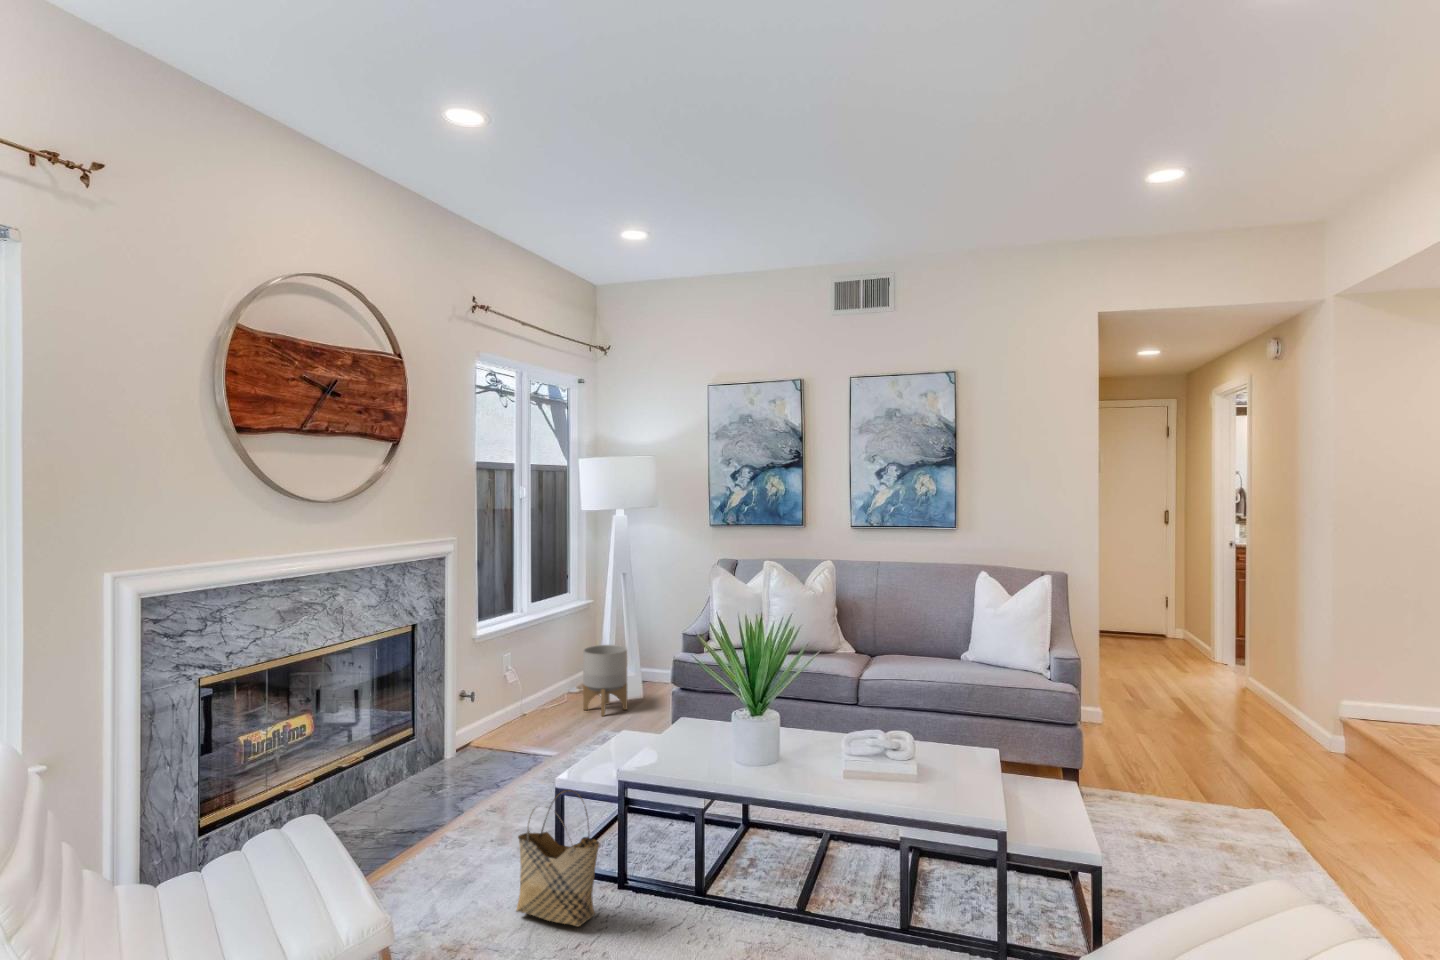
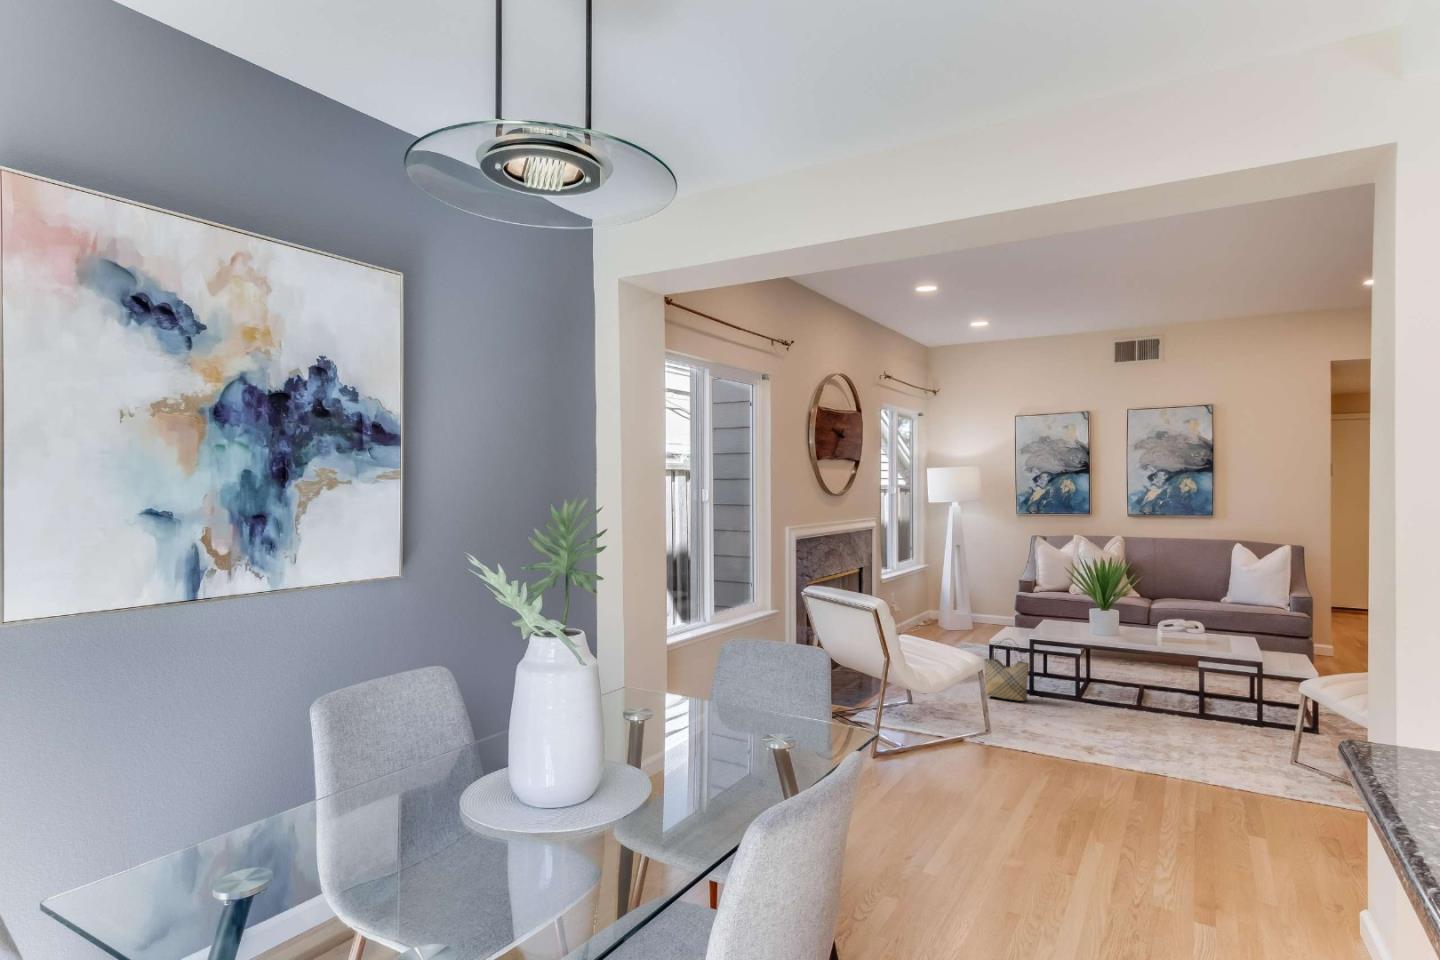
planter: present [583,645,627,716] -> none [937,593,968,638]

